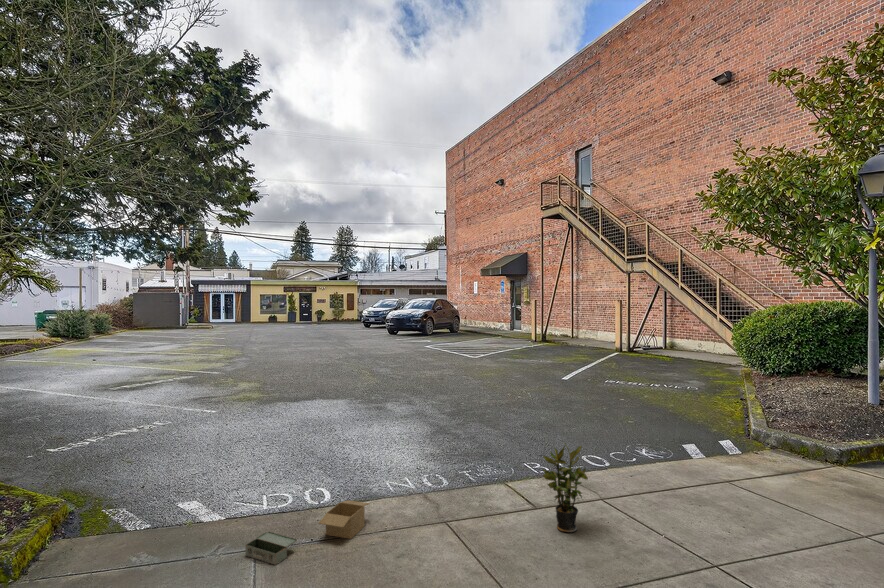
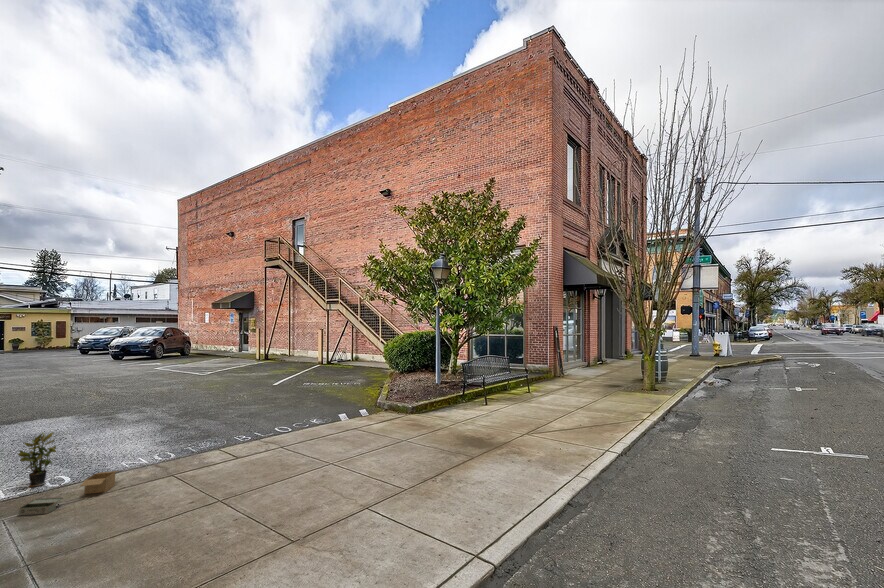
potted plant: present [543,444,588,533] -> present [18,432,56,487]

